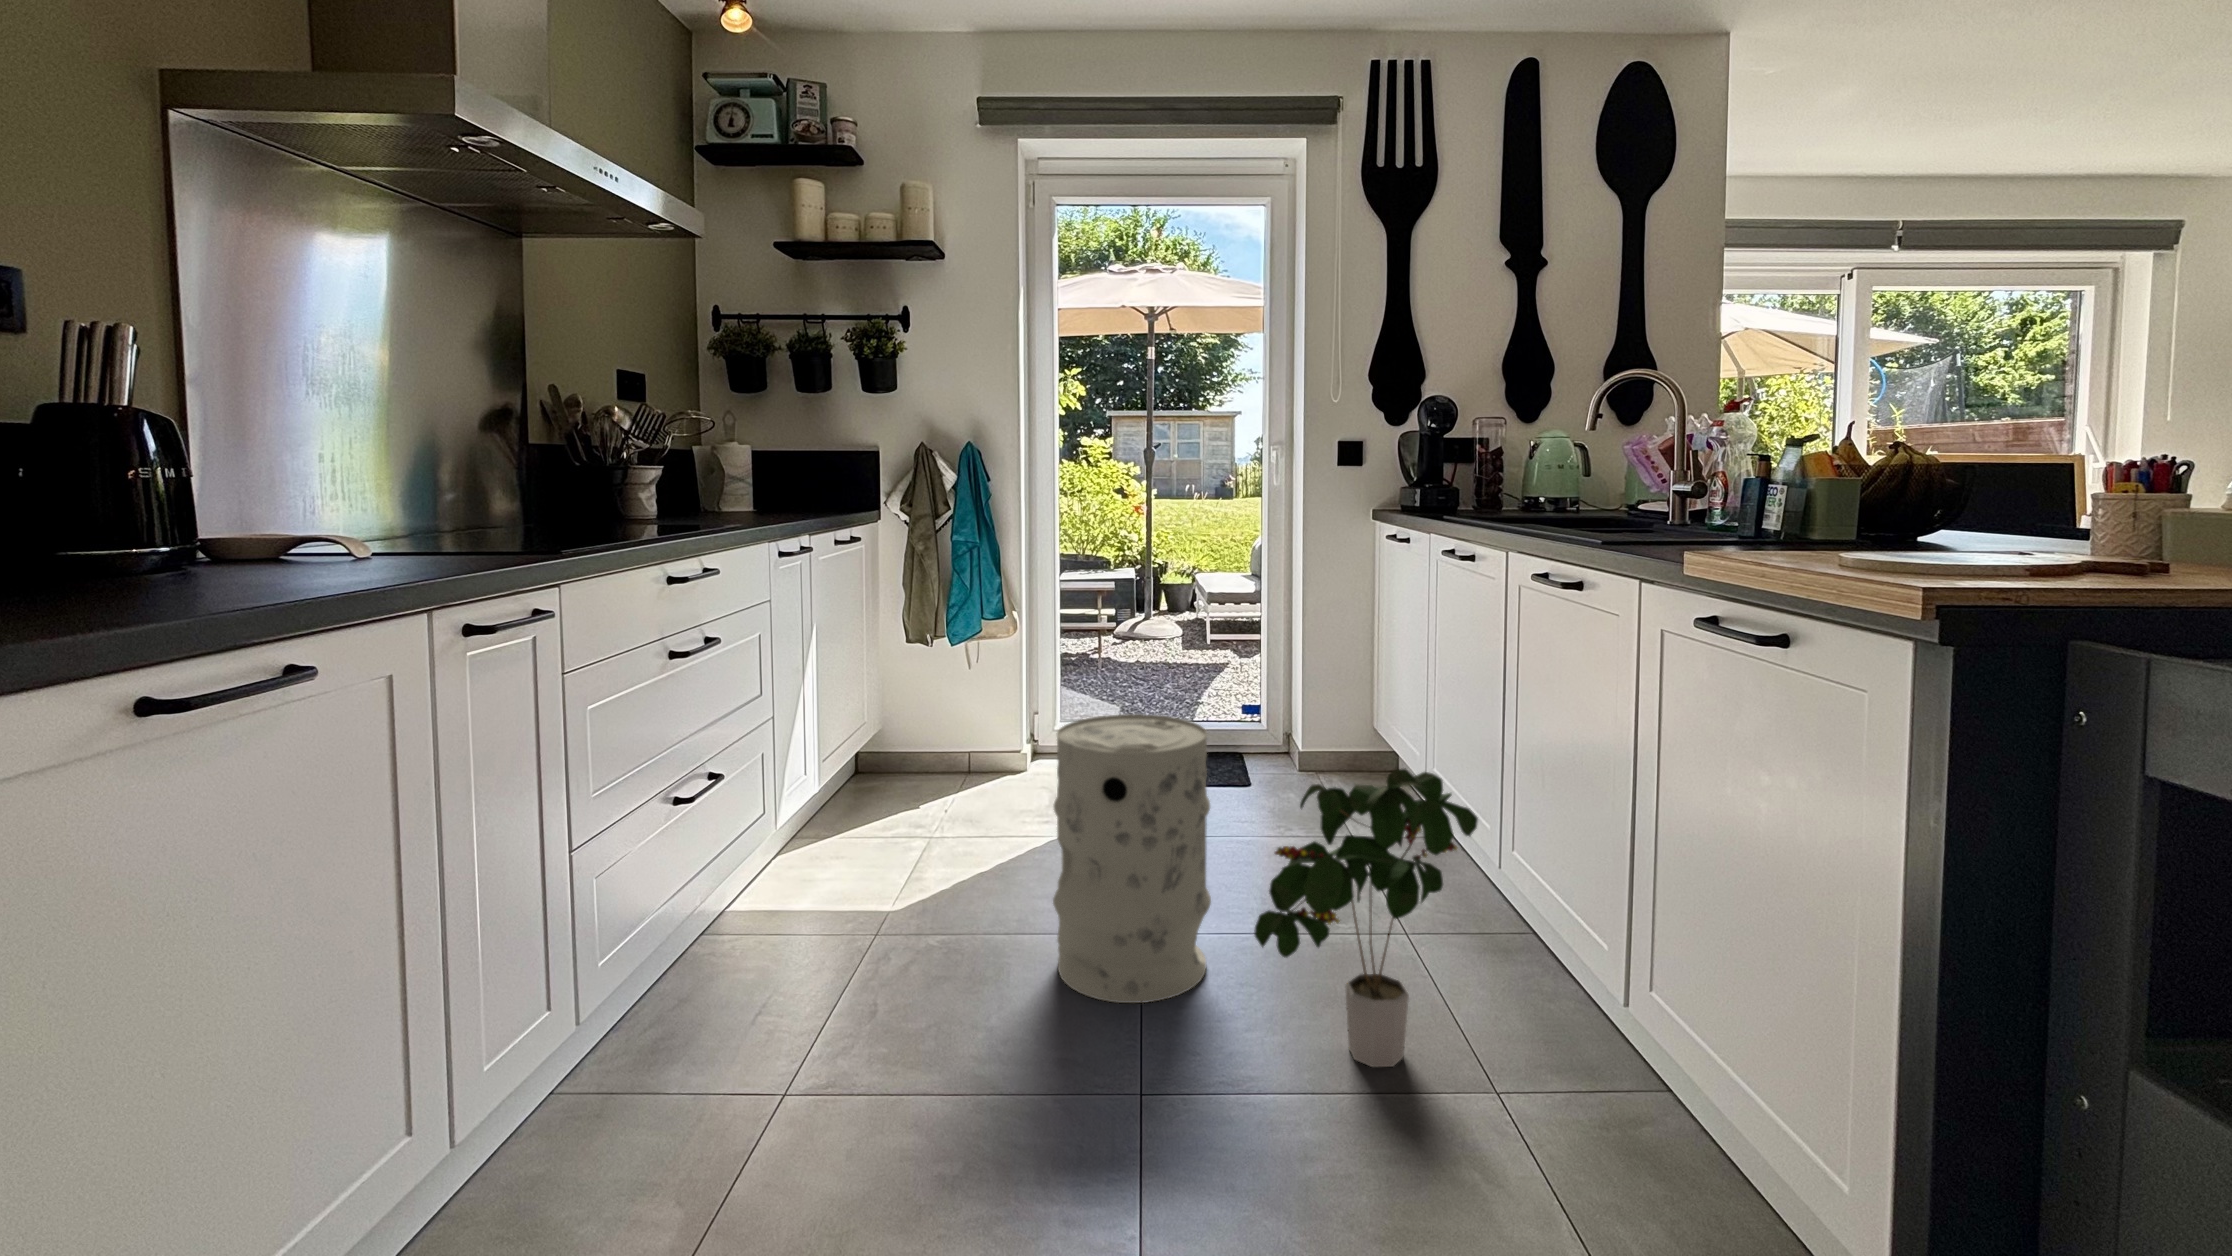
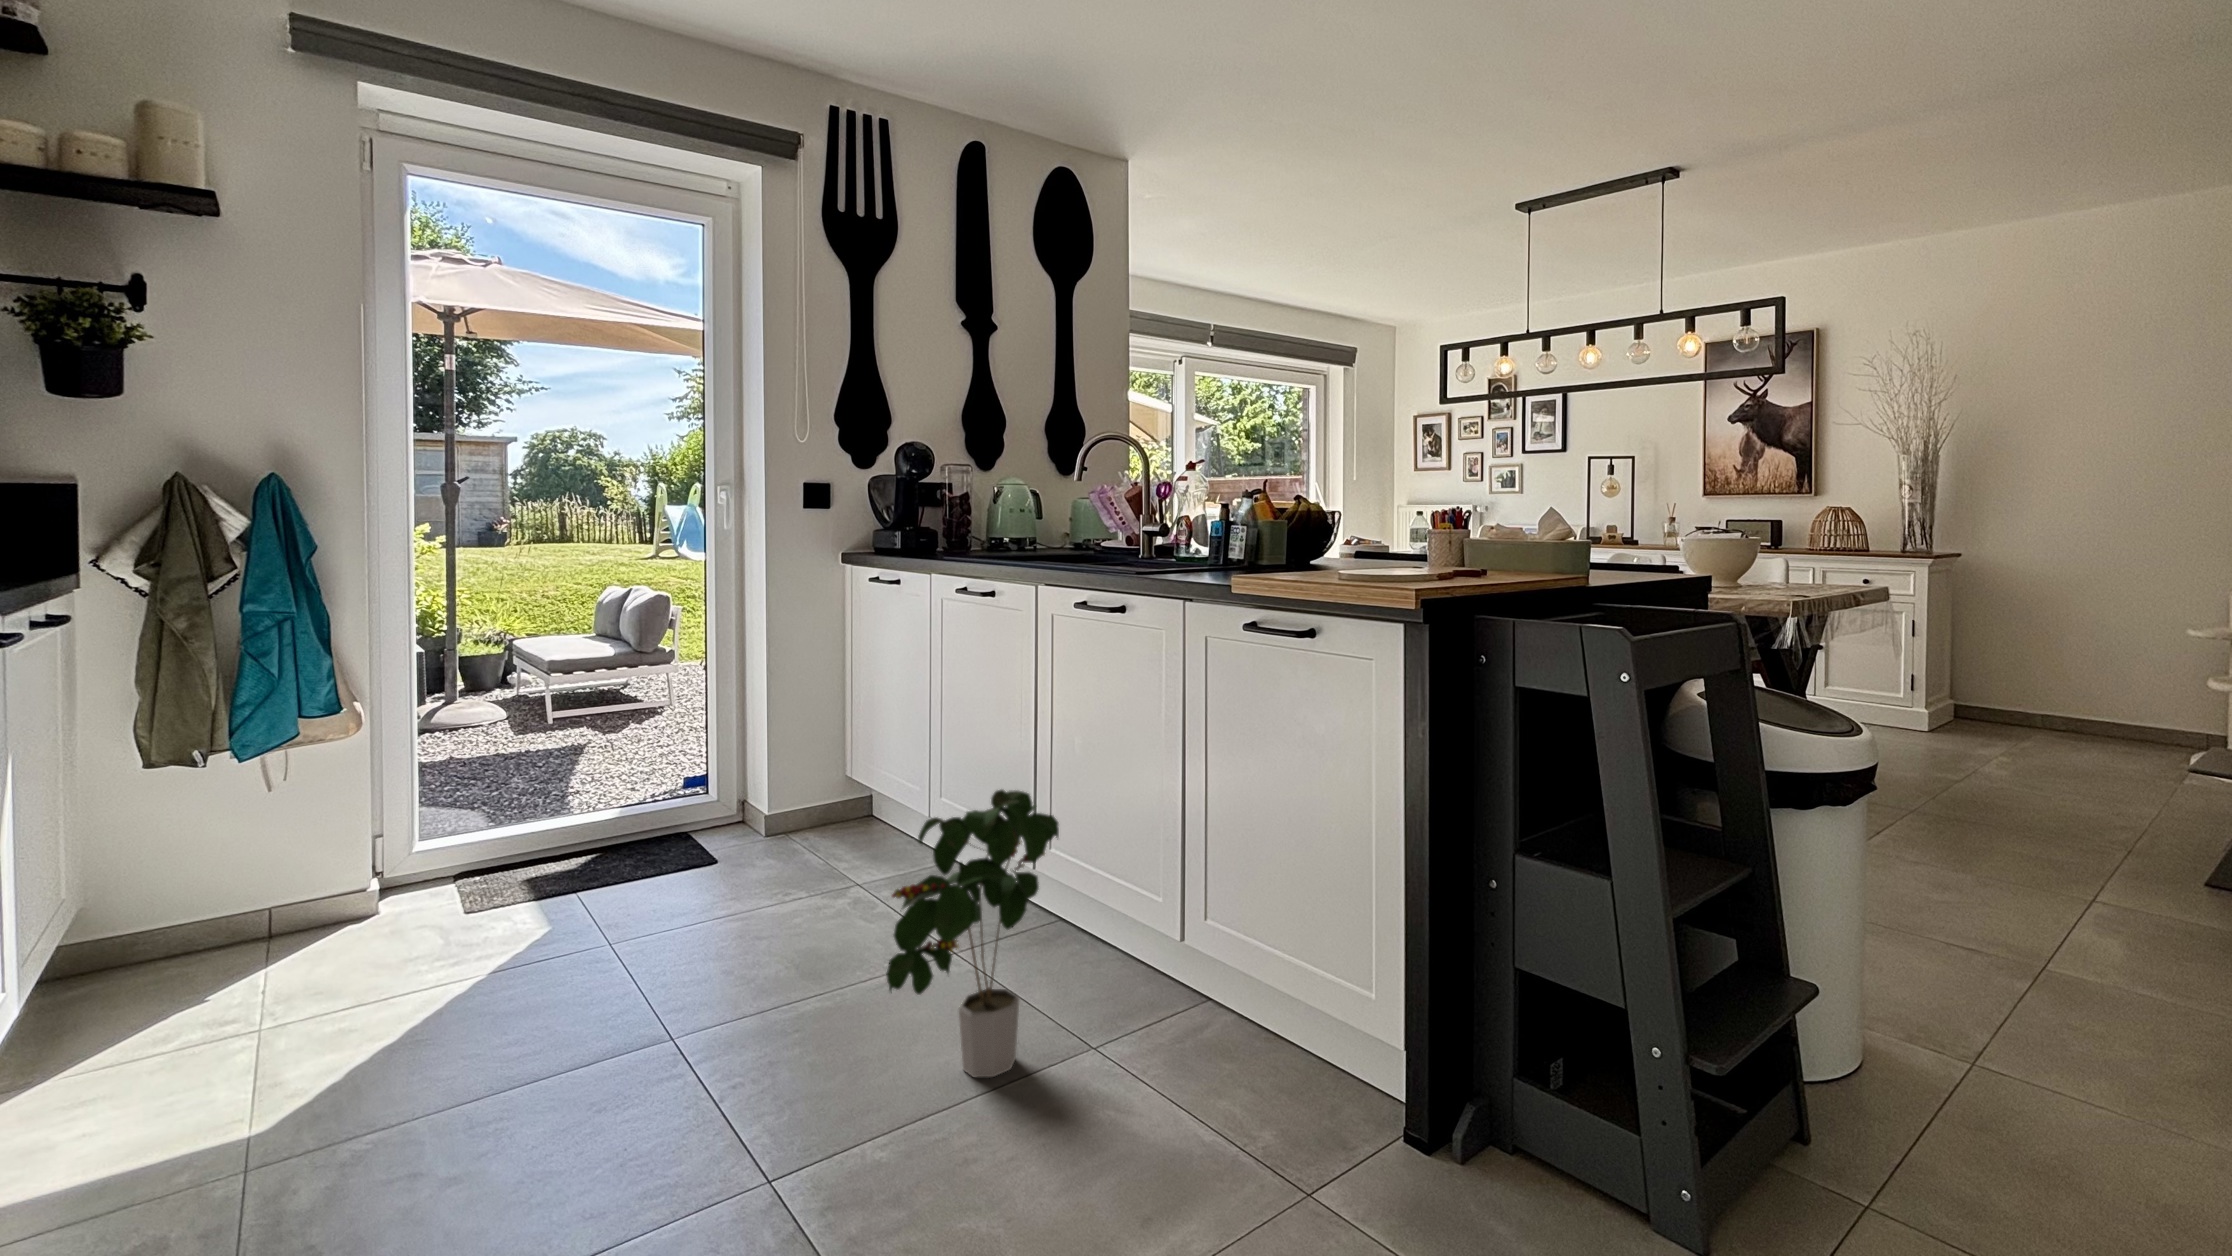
trash can: present [1053,714,1211,1003] -> none [574,787,782,1130]

